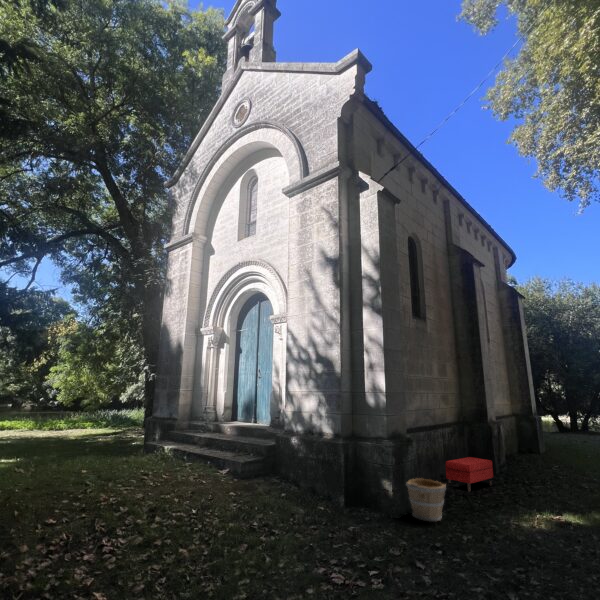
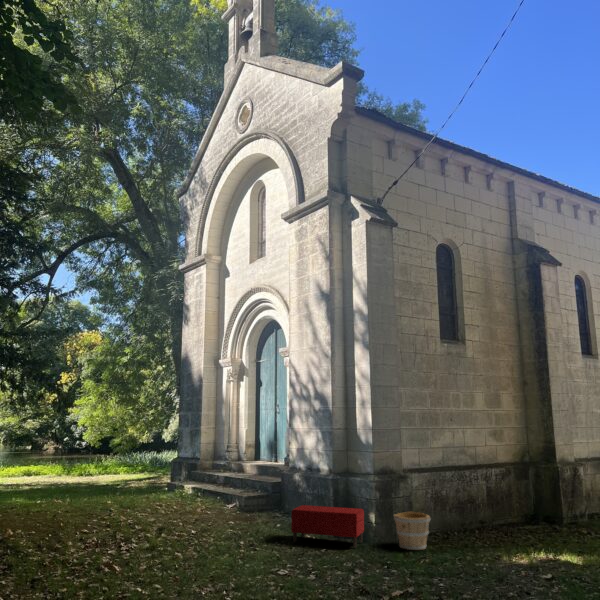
bench: present [446,457,493,492] -> present [291,505,364,548]

